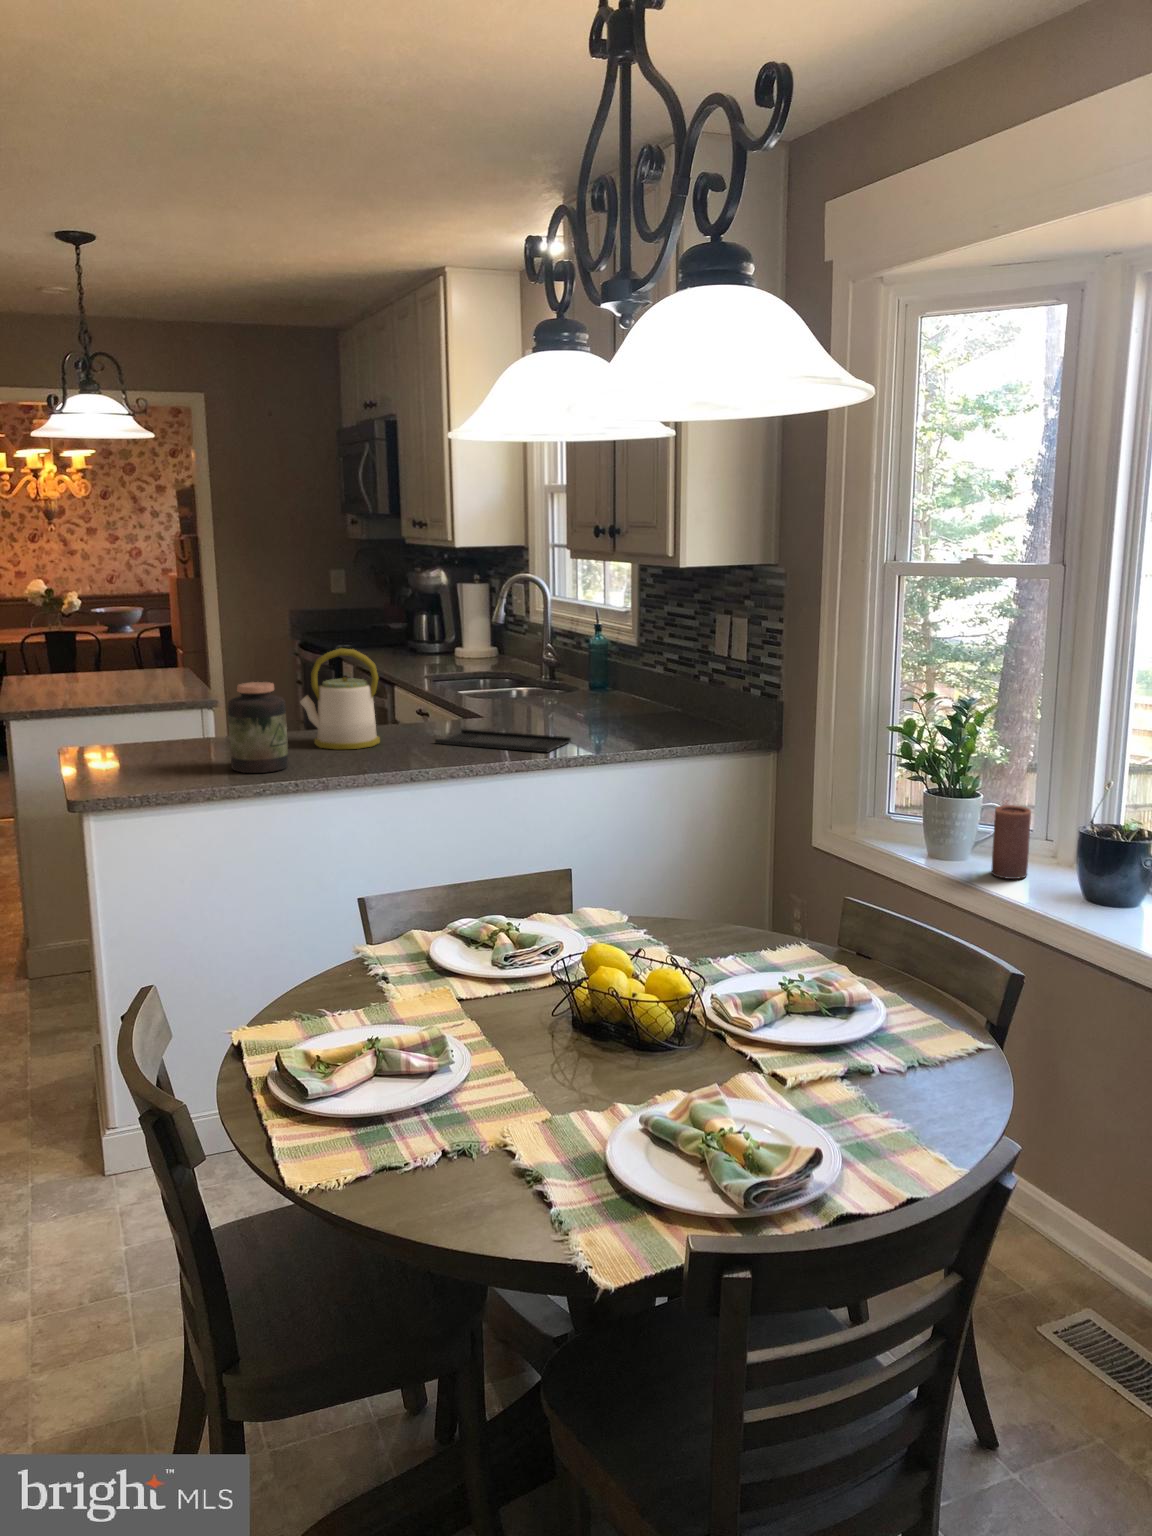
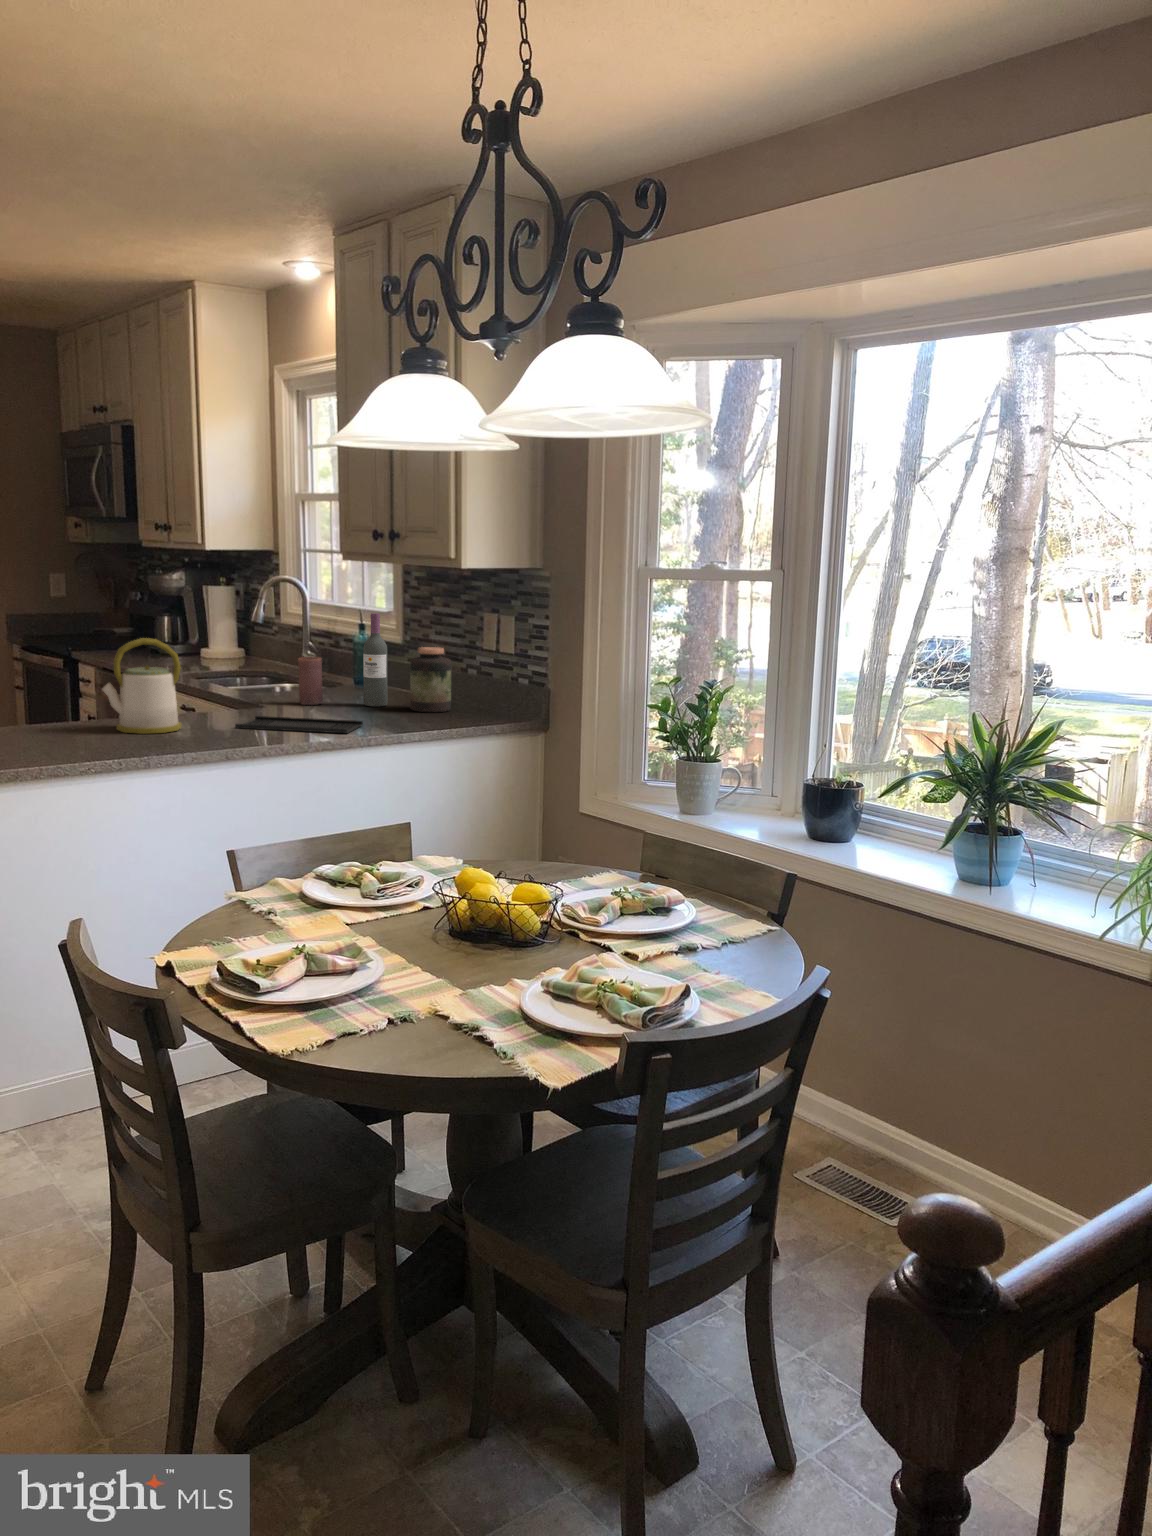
wine bottle: none [586,616,612,717] -> present [363,613,387,706]
jar: present [228,682,288,773] -> present [410,647,451,712]
candle: present [991,805,1031,879] -> present [298,657,323,705]

